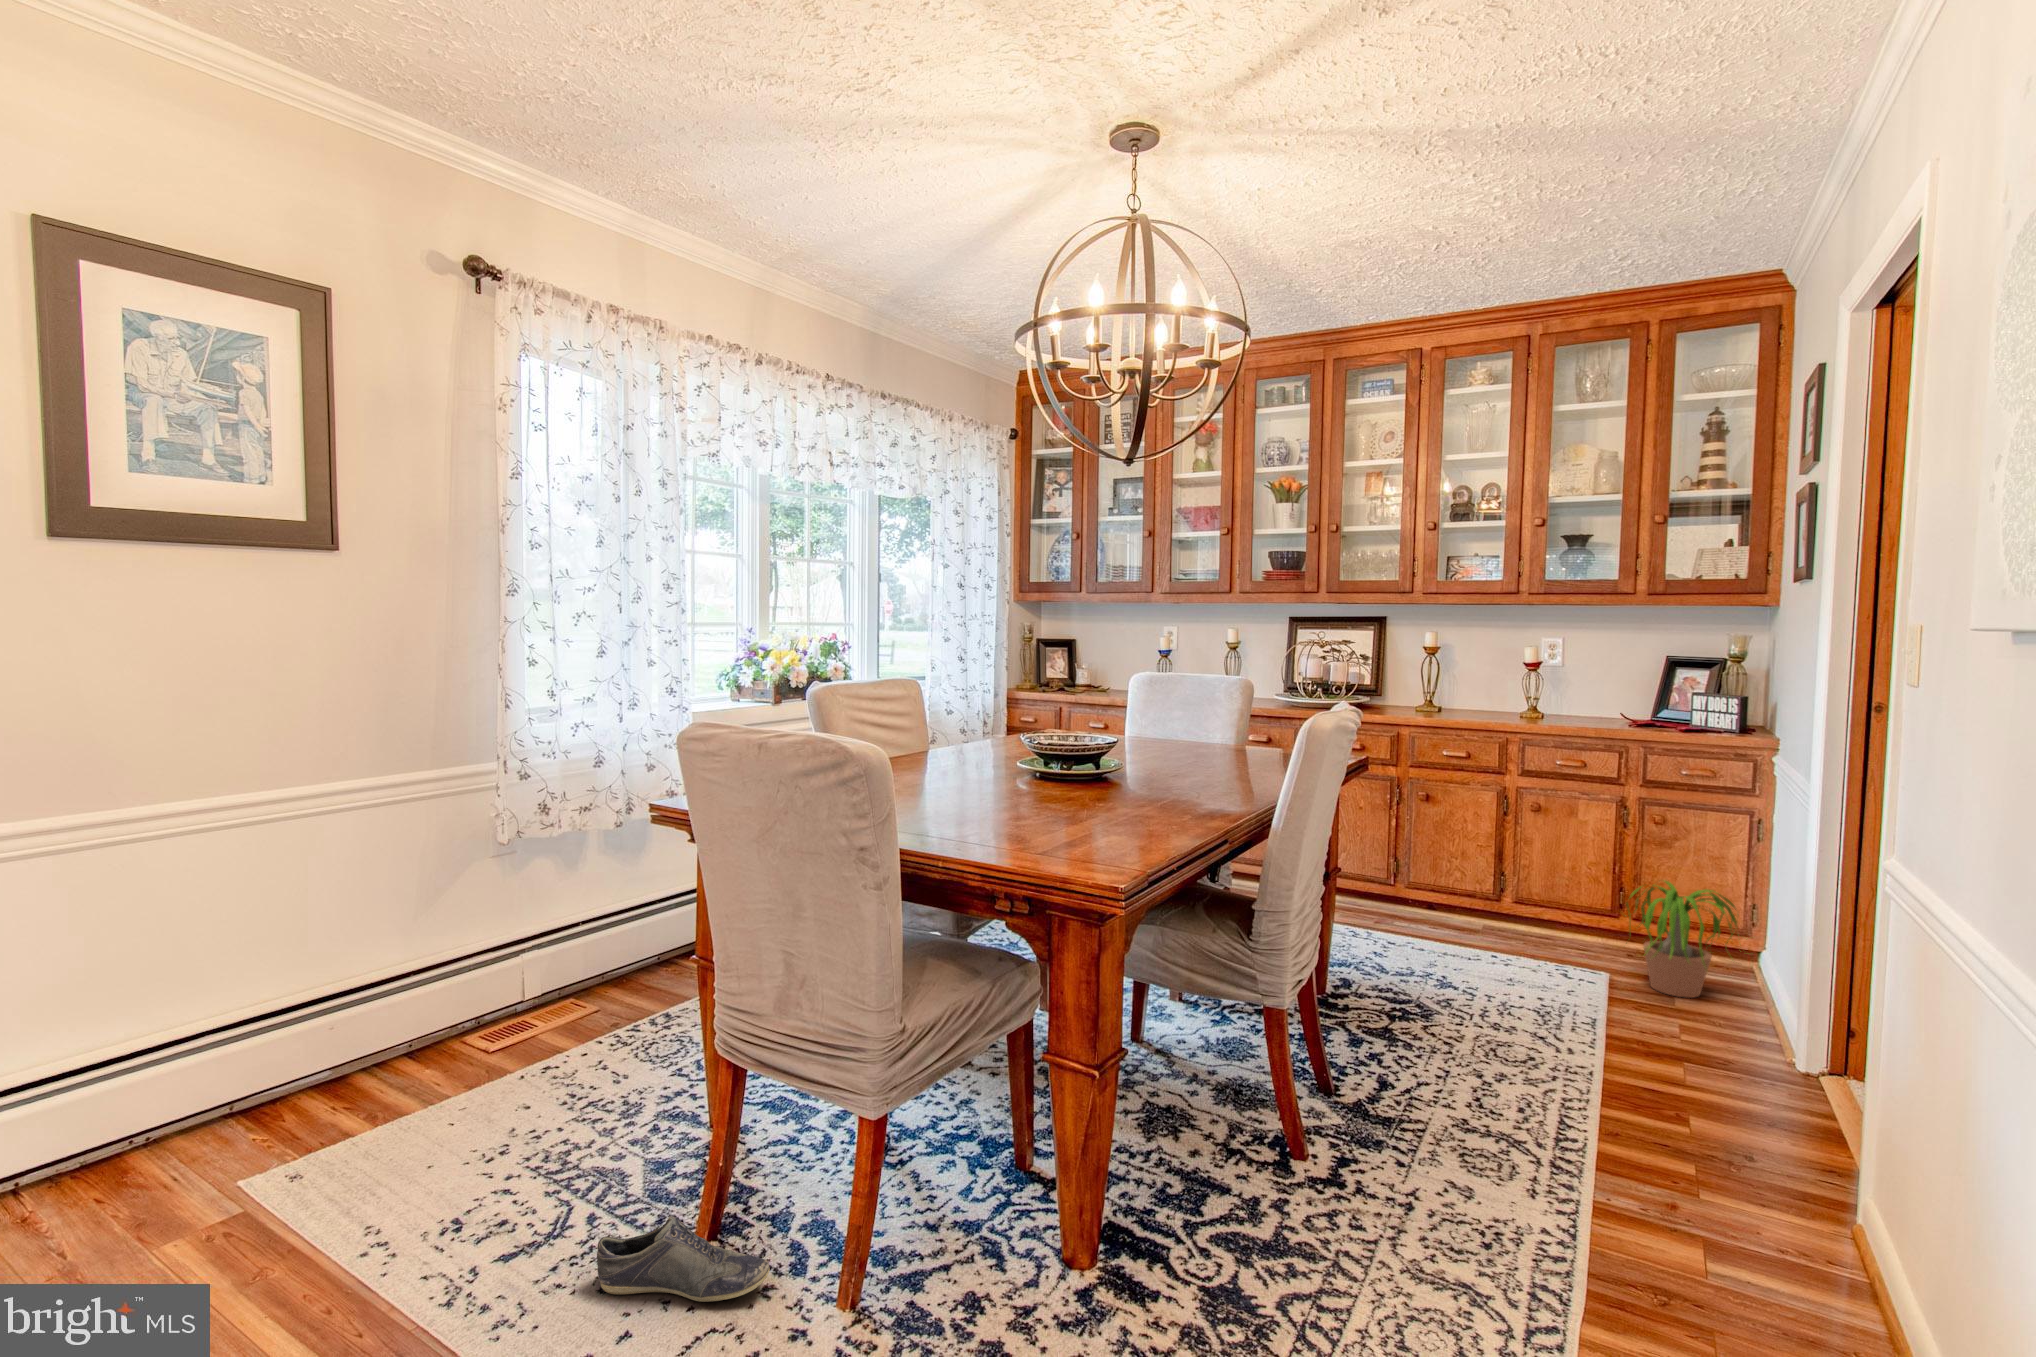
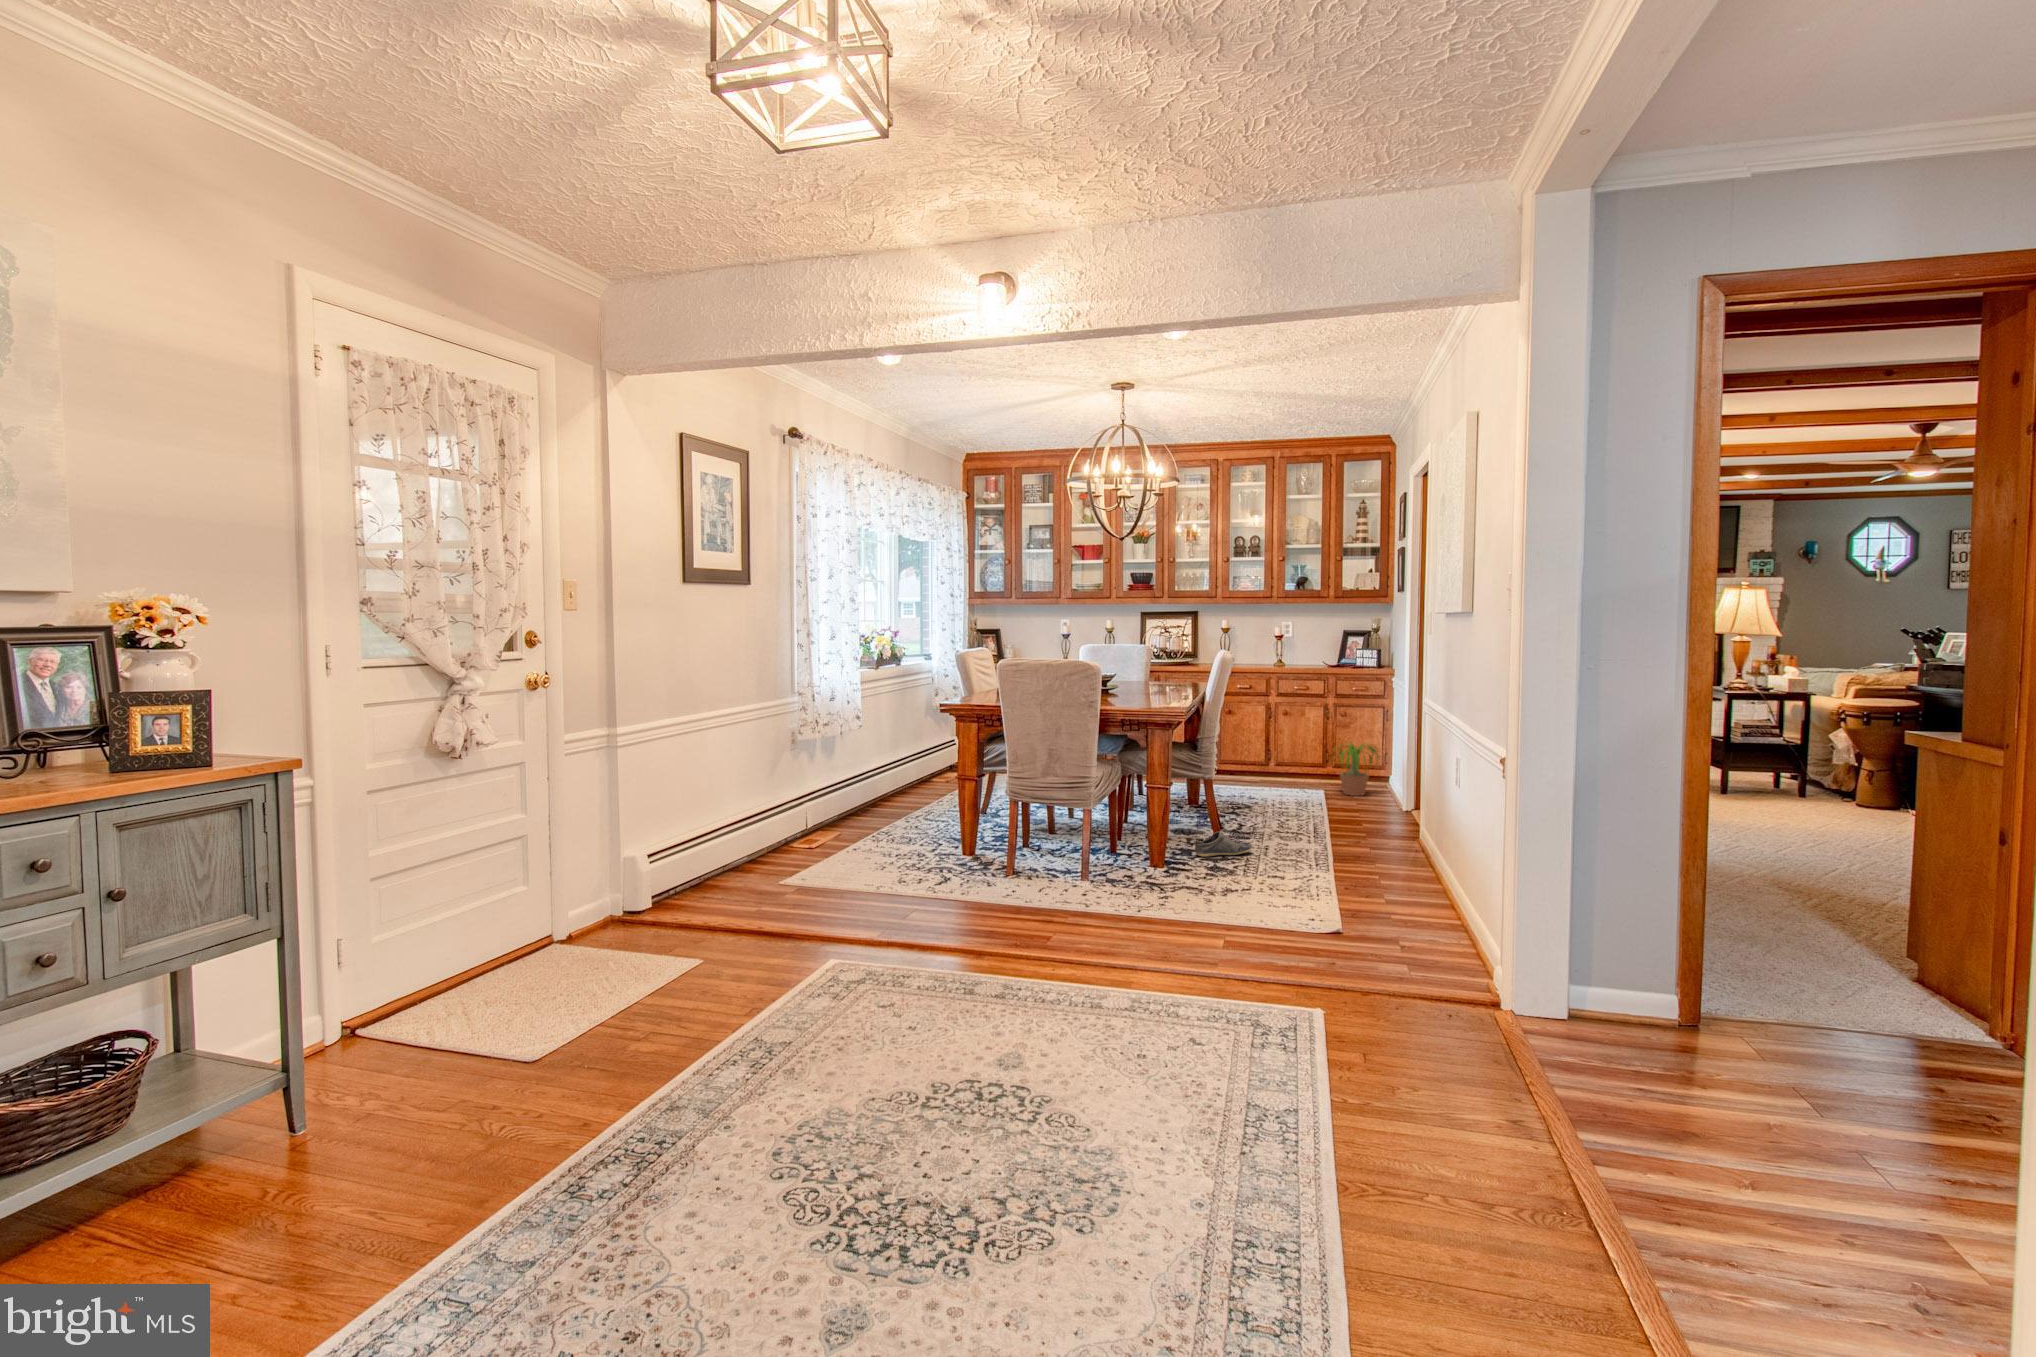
shoe: present [597,1216,770,1302] -> present [1195,831,1253,857]

